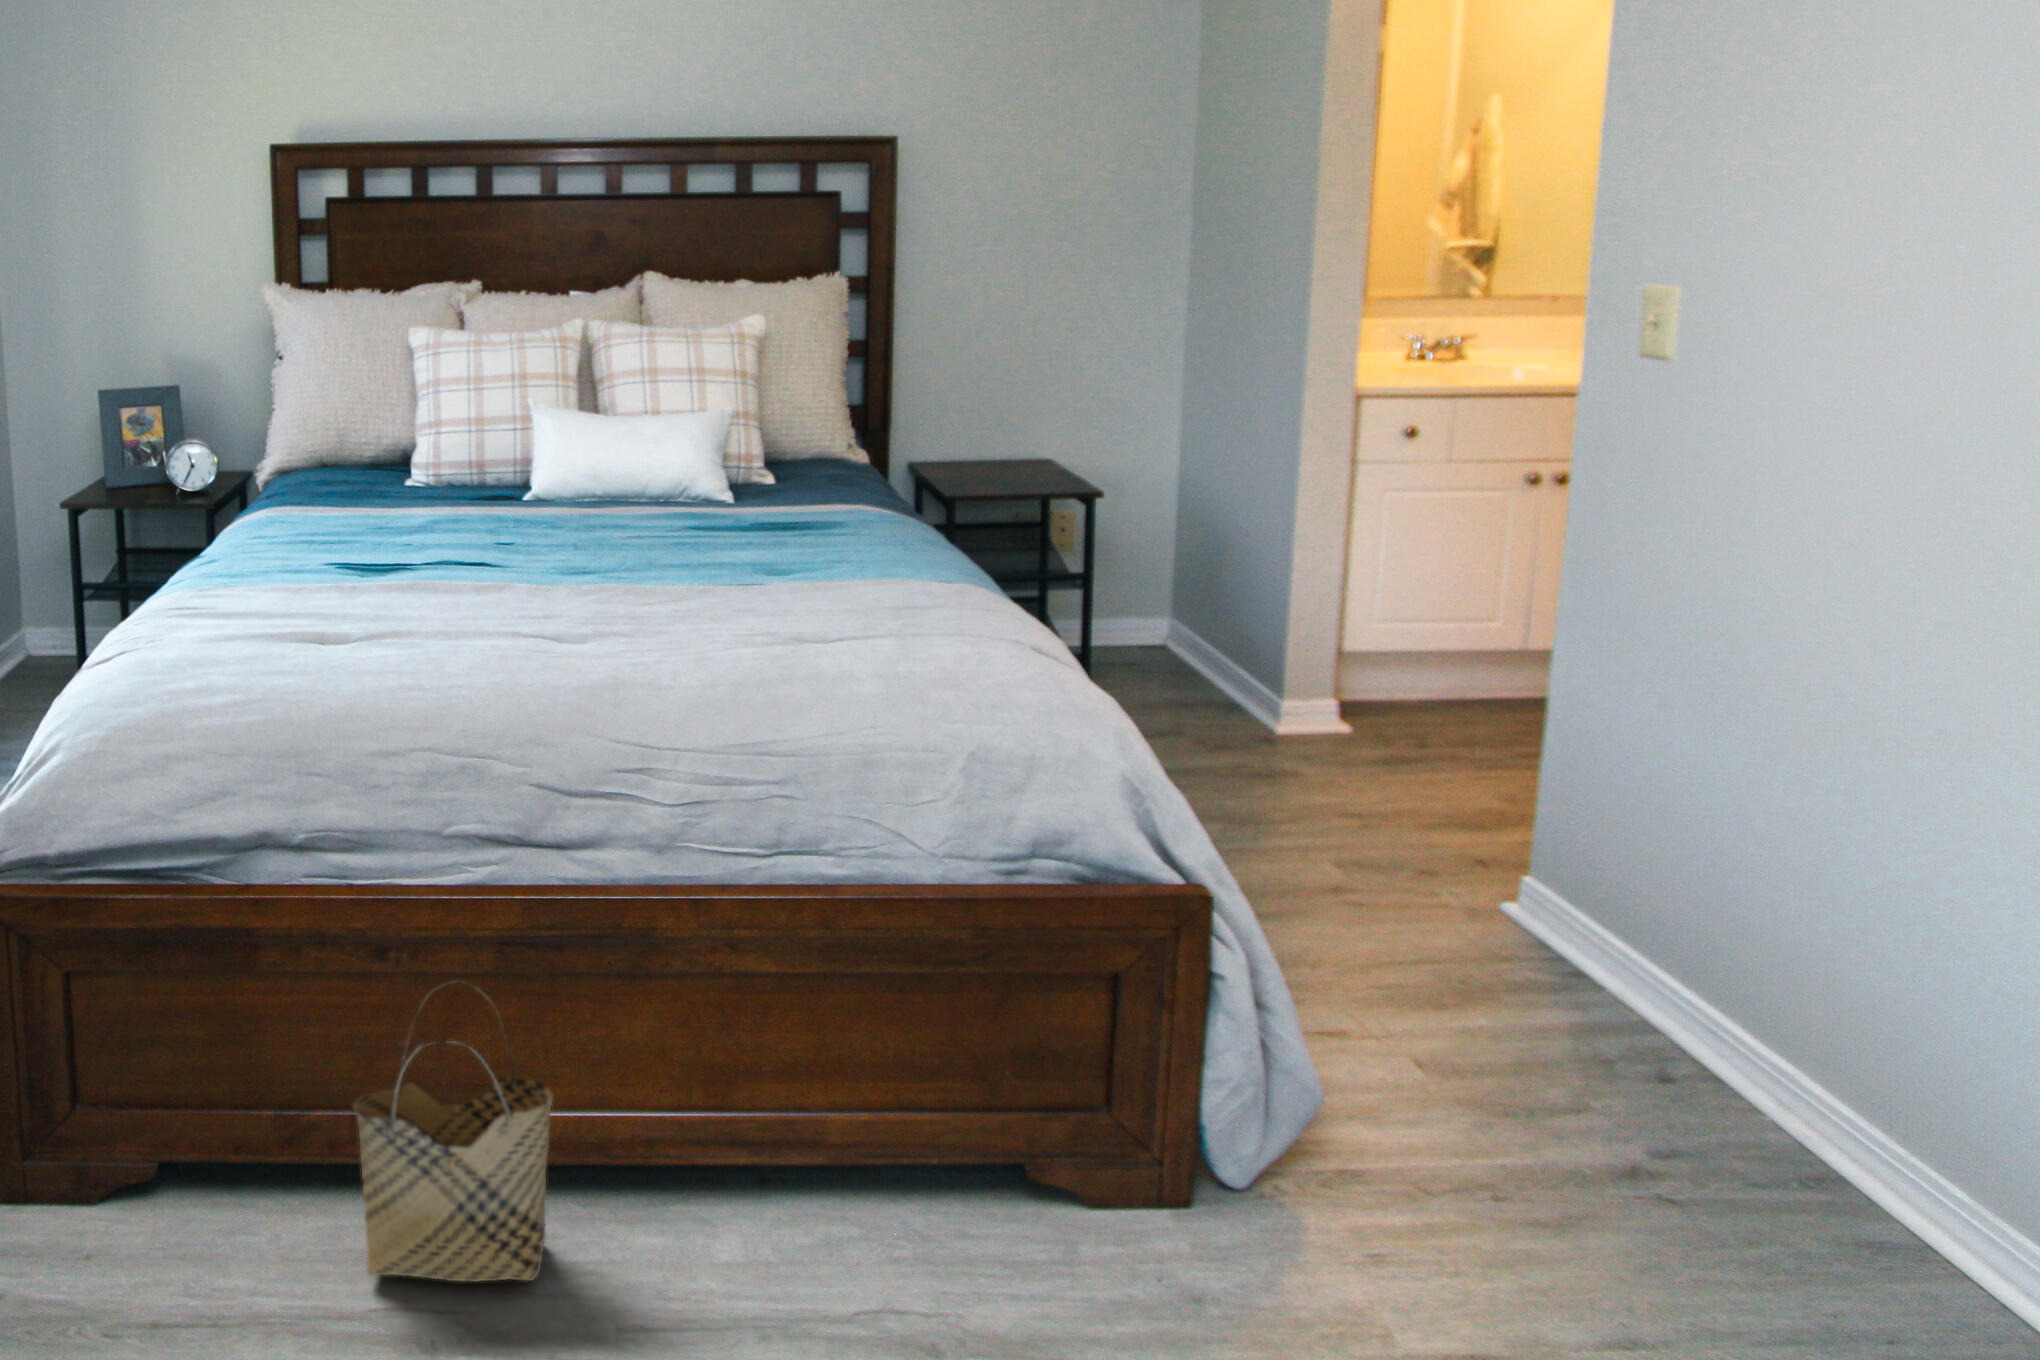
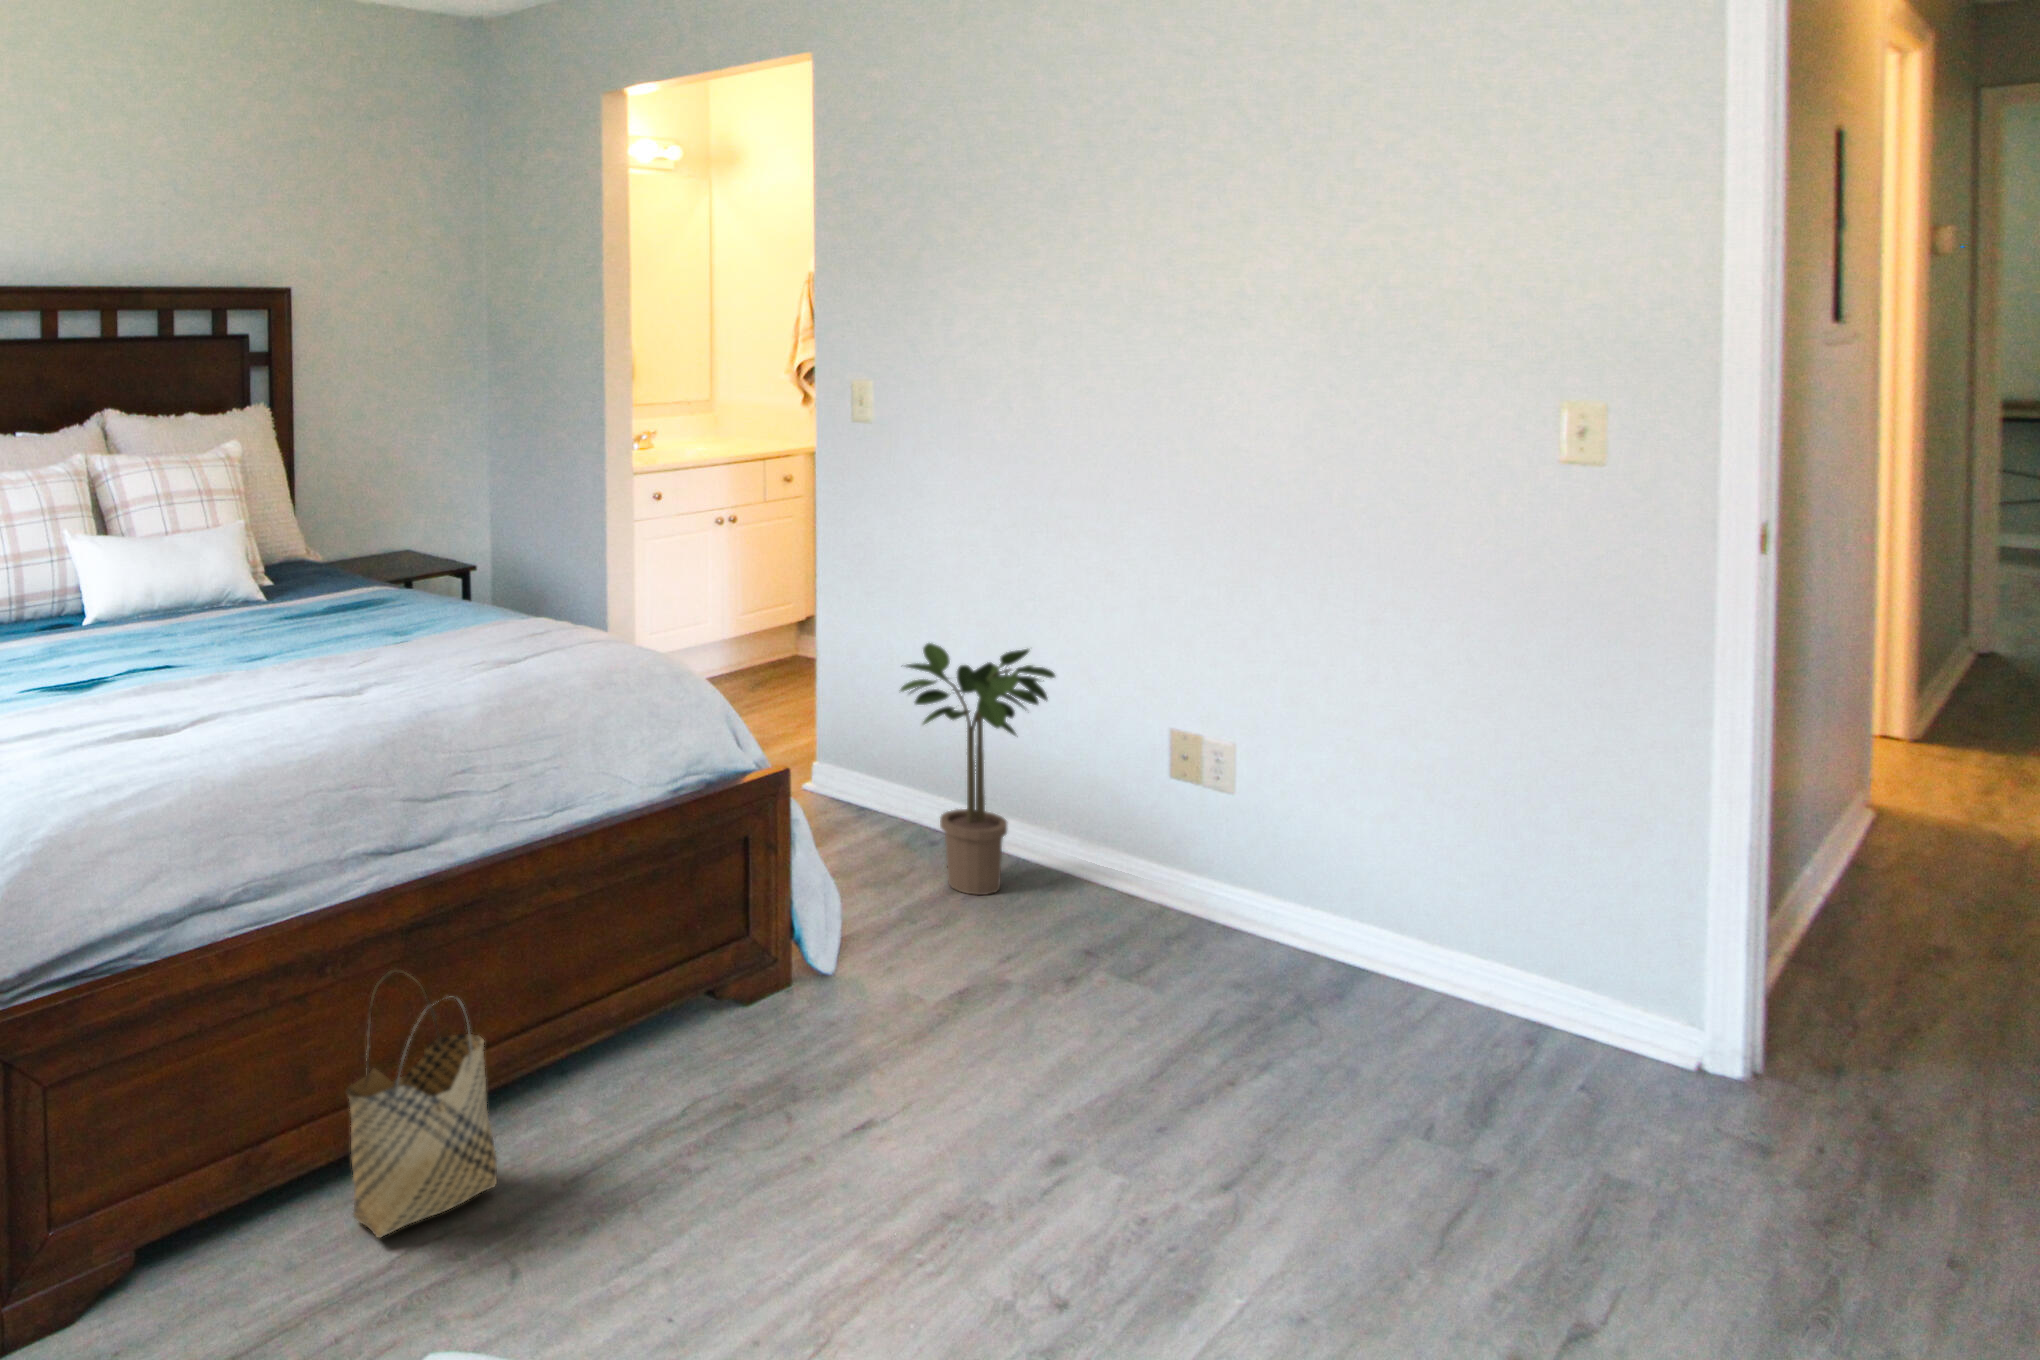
potted plant: none [1558,741,1901,1188] -> present [901,643,1055,895]

